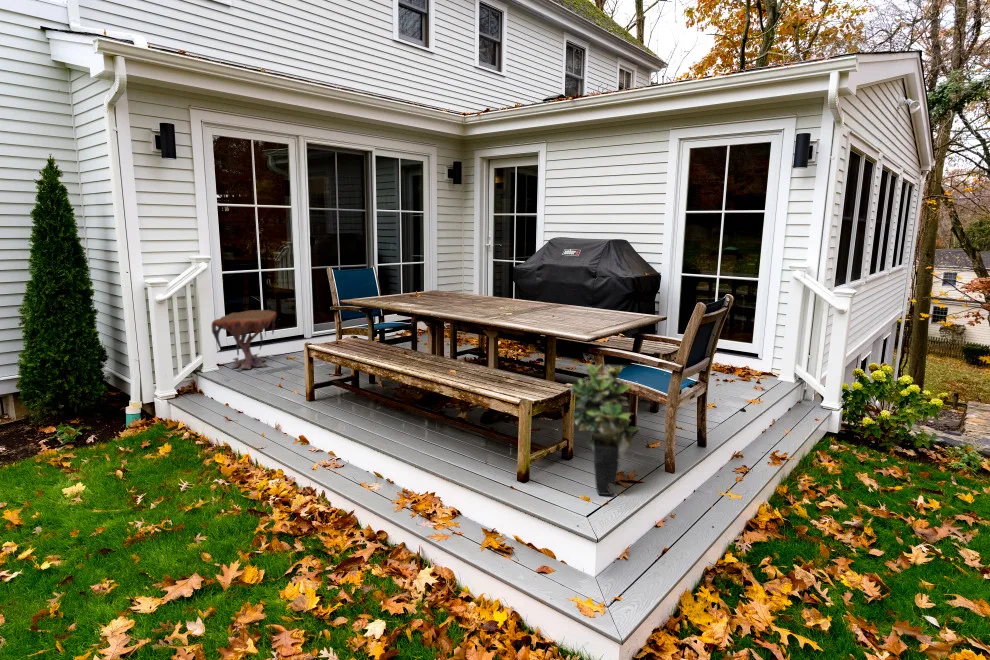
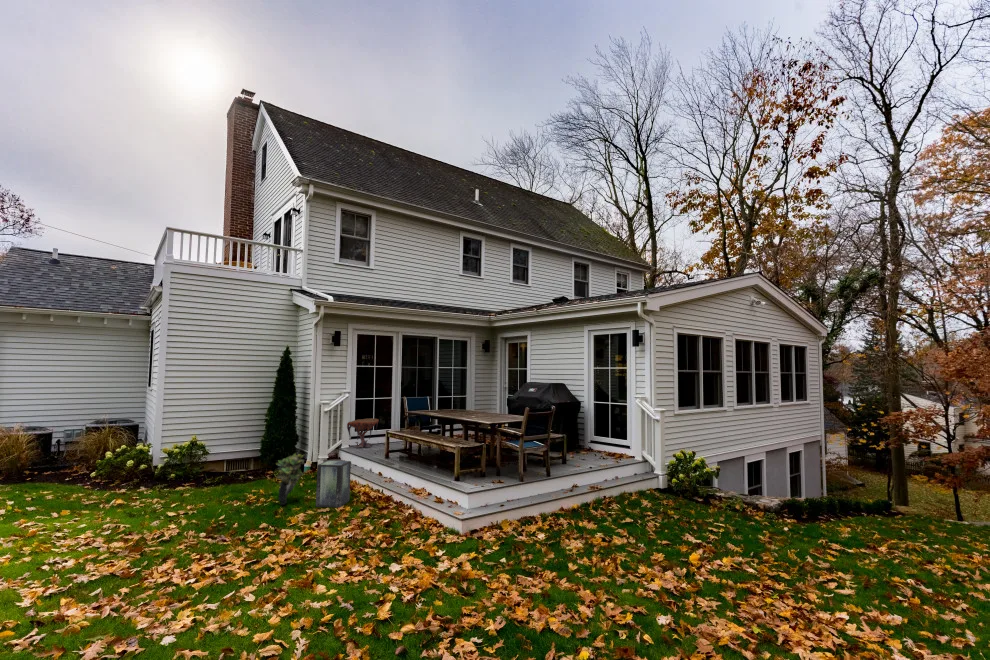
potted plant: present [570,364,641,495] -> present [277,454,303,505]
storage box: none [156,439,251,562] -> present [316,460,351,507]

